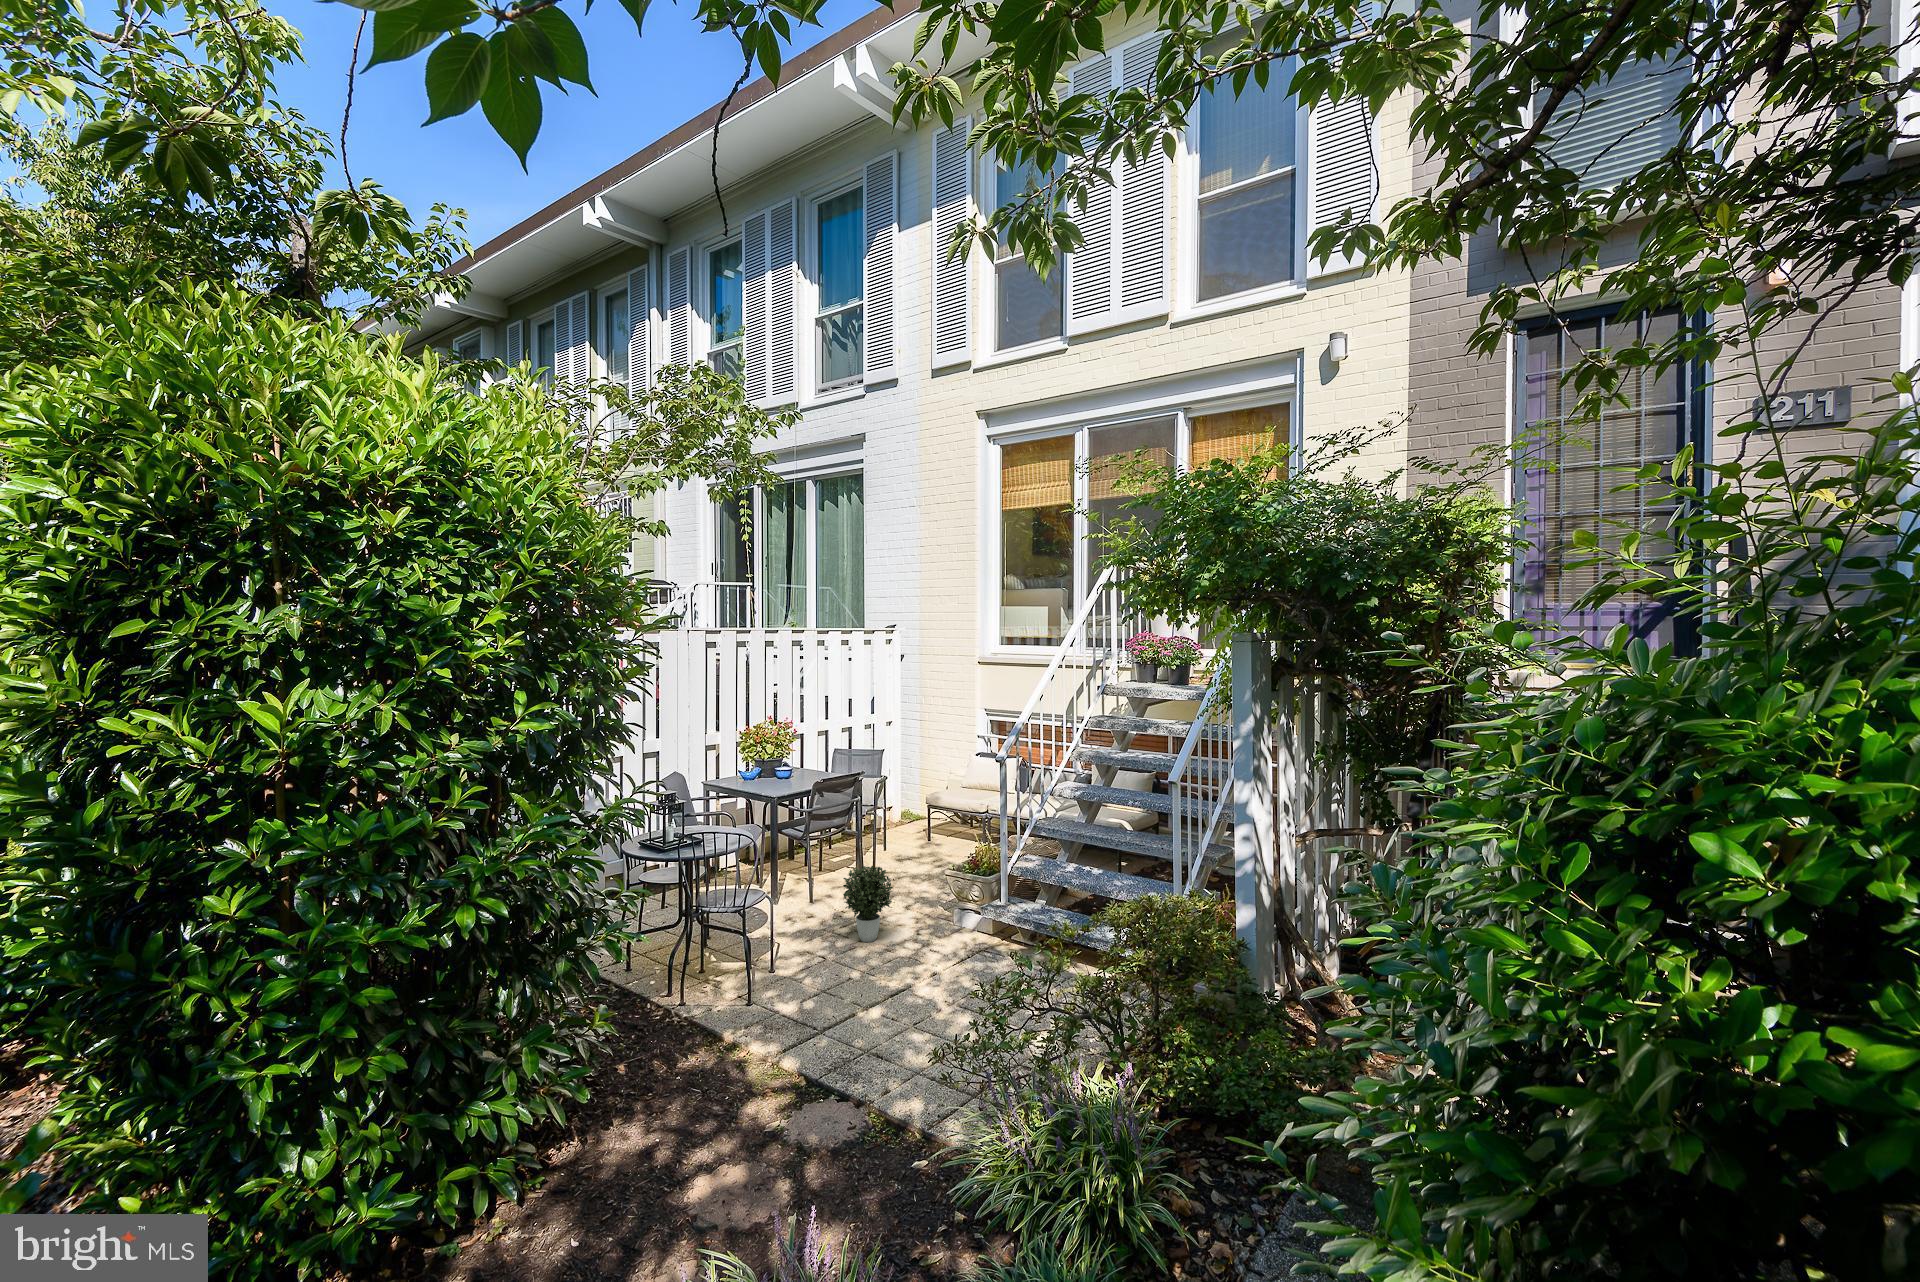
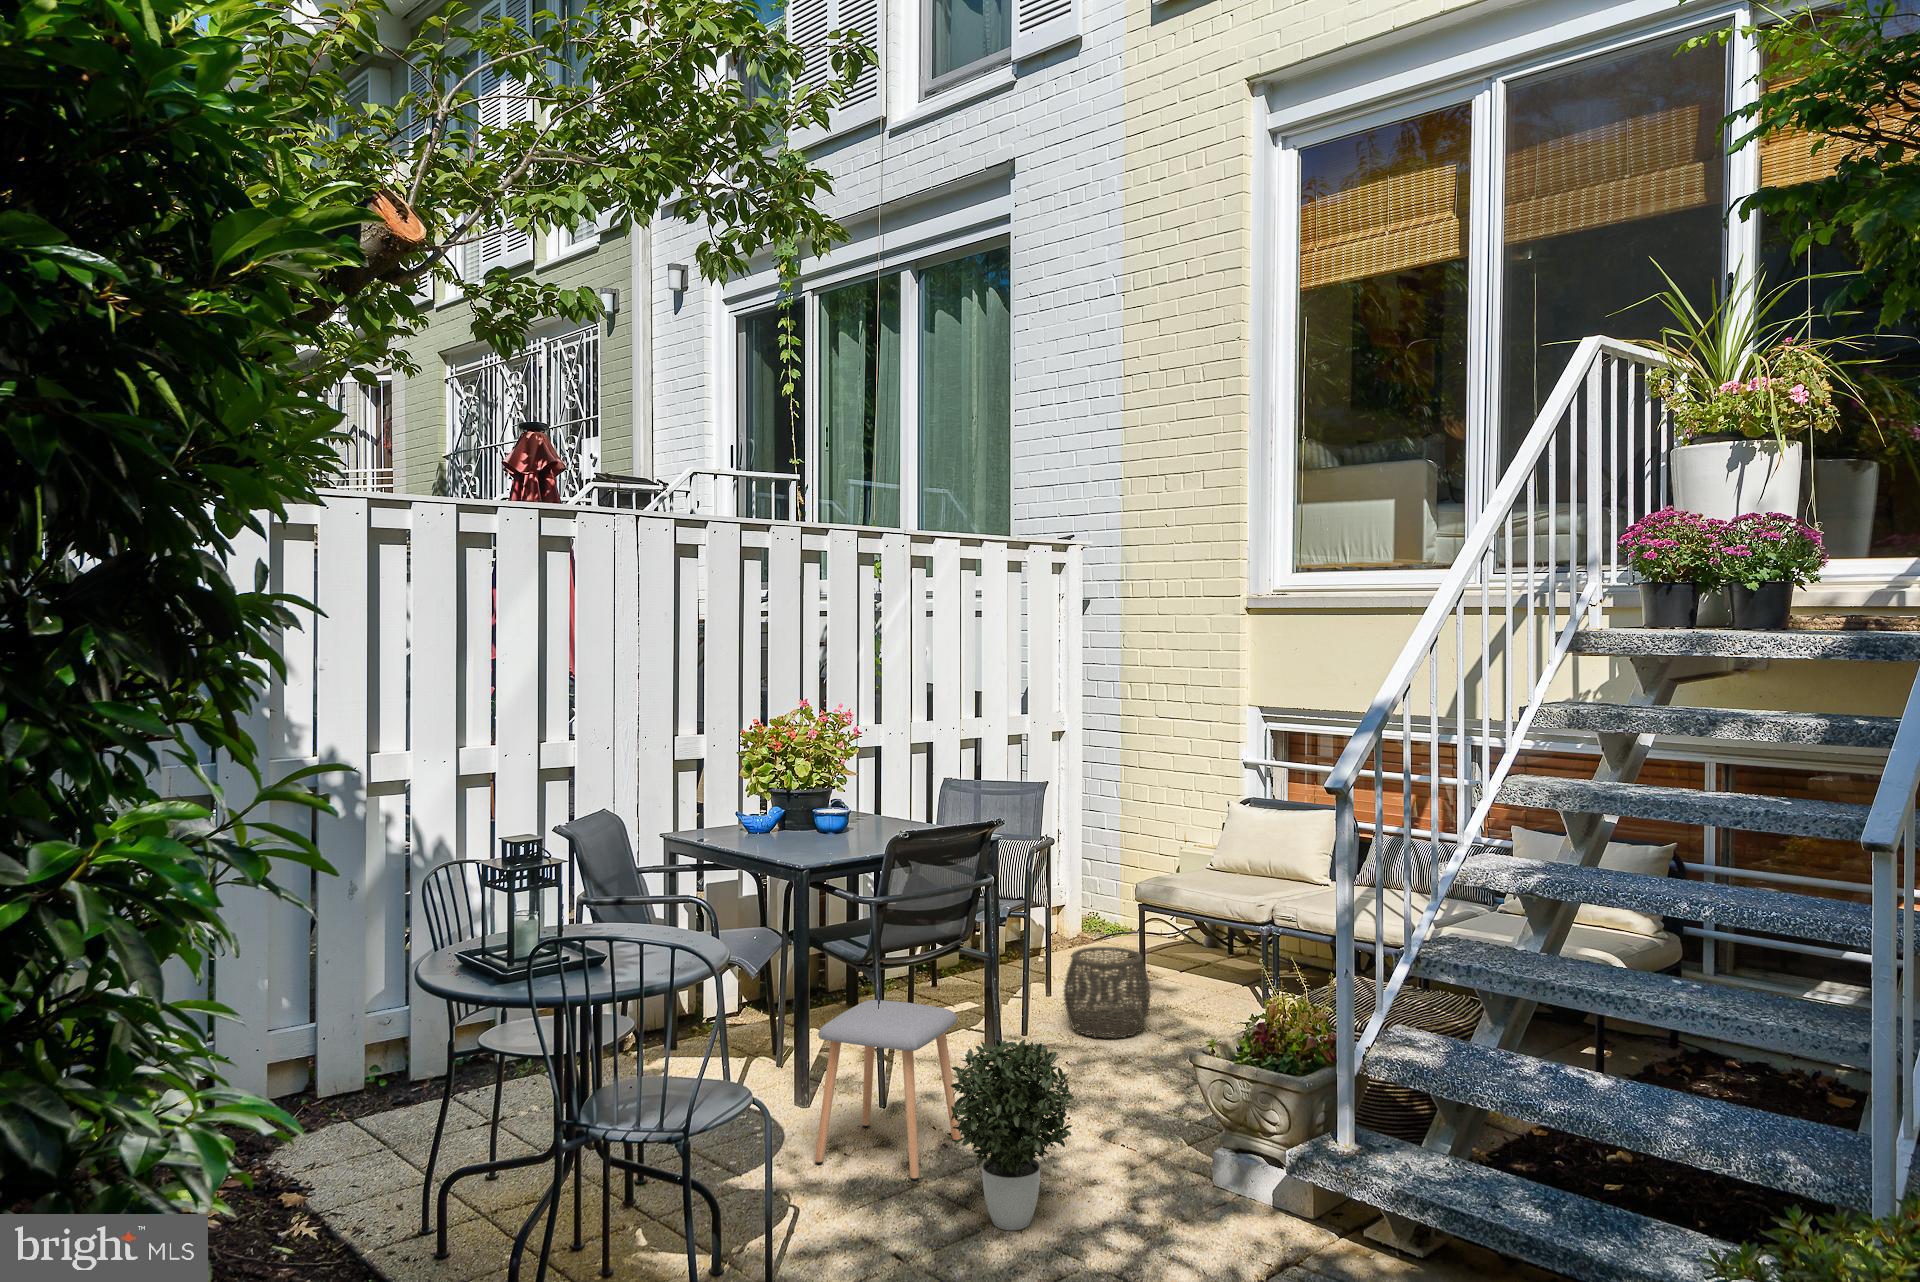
woven basket: none [891,826,931,868] -> present [1064,947,1151,1038]
stool: none [784,853,846,927] -> present [815,1000,960,1180]

